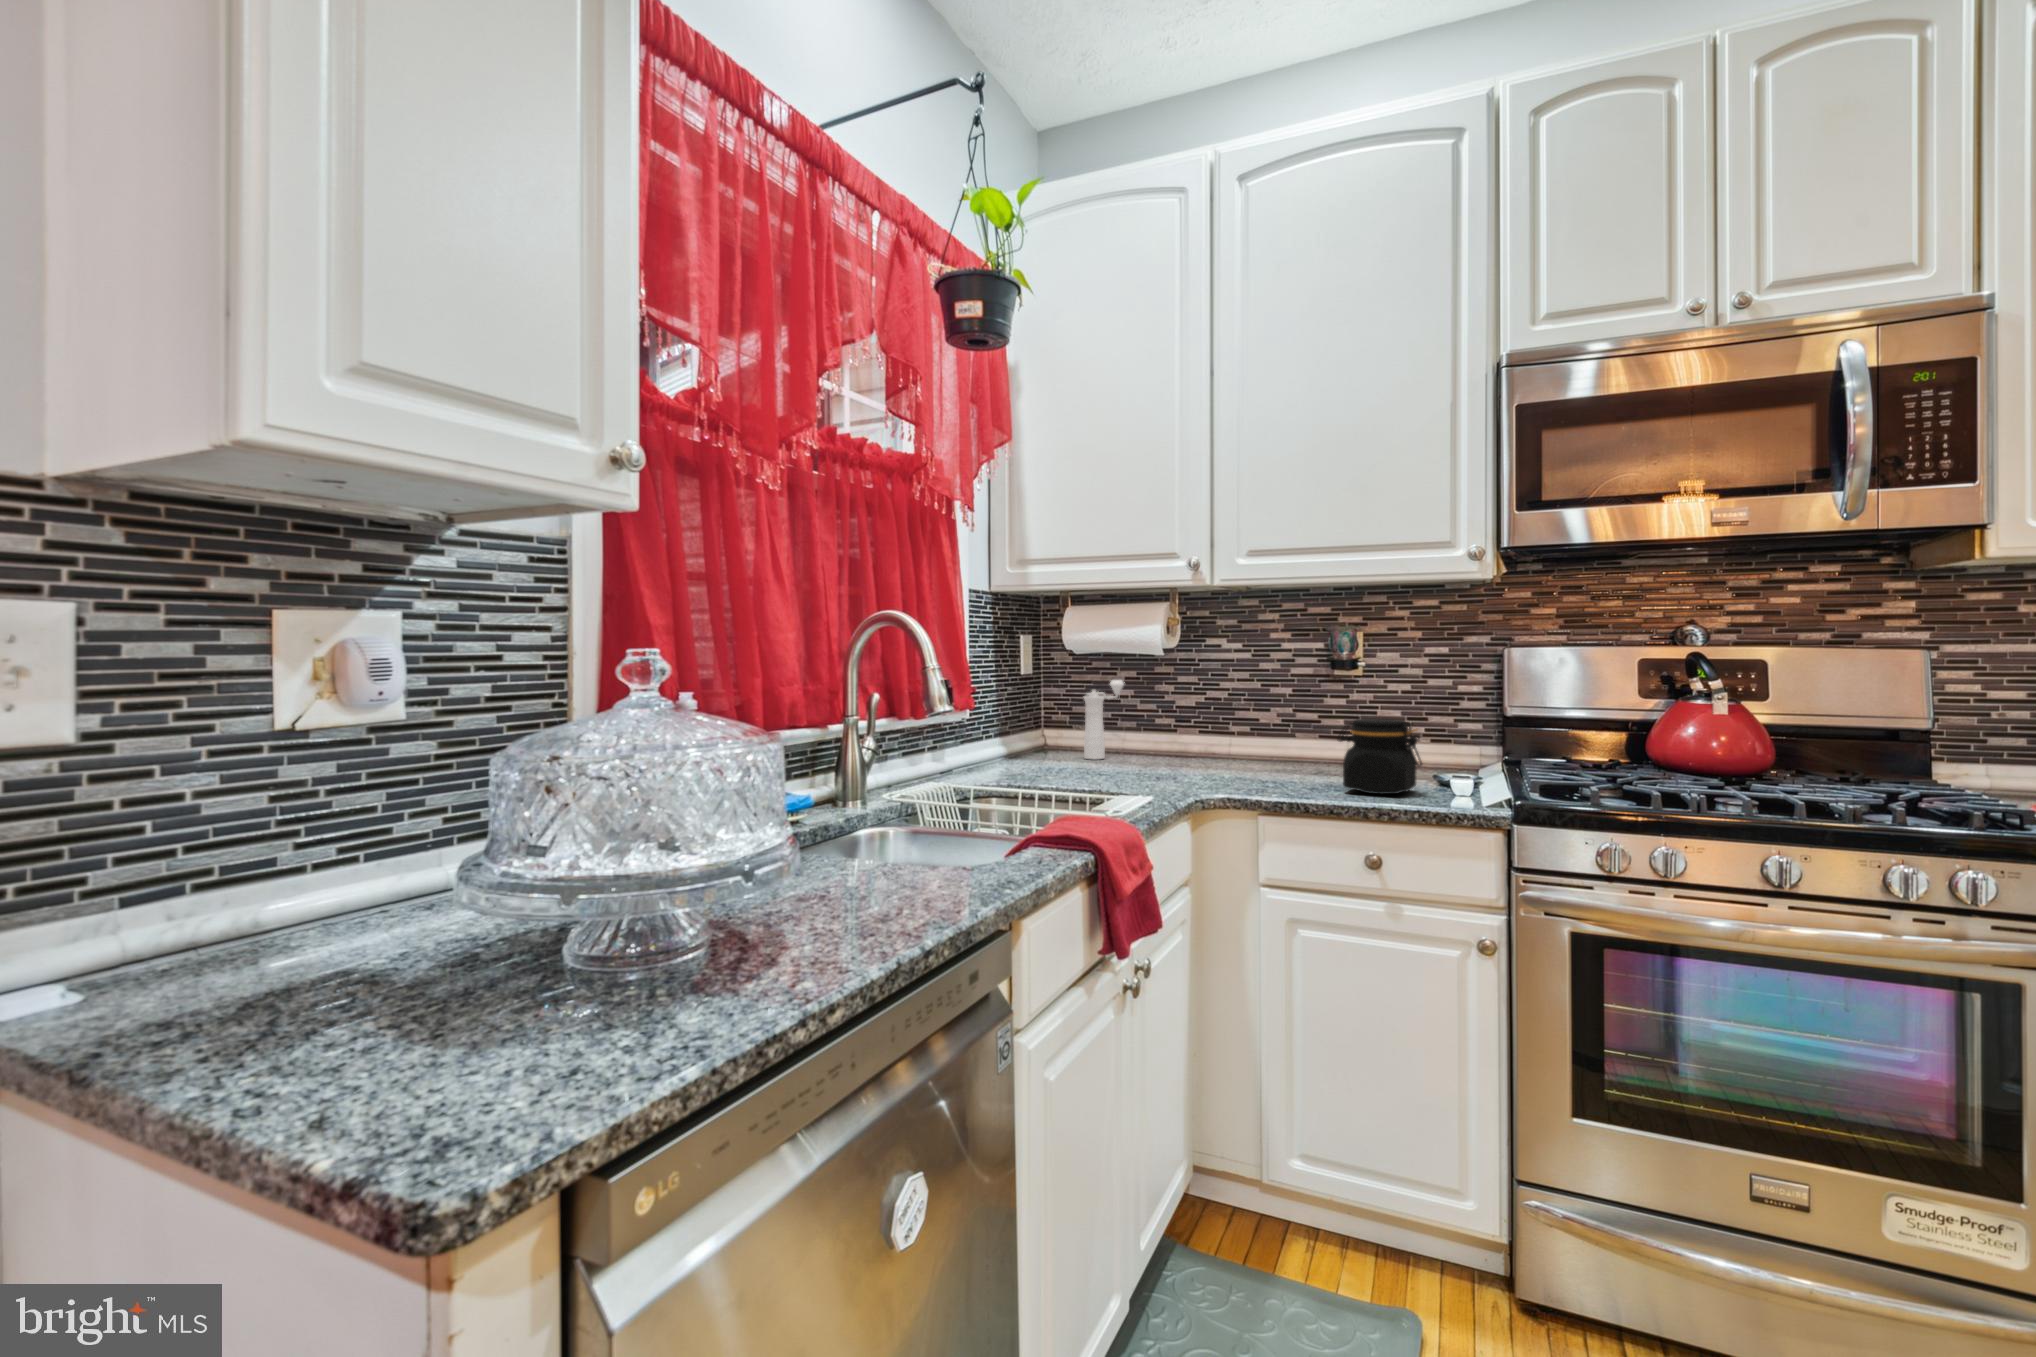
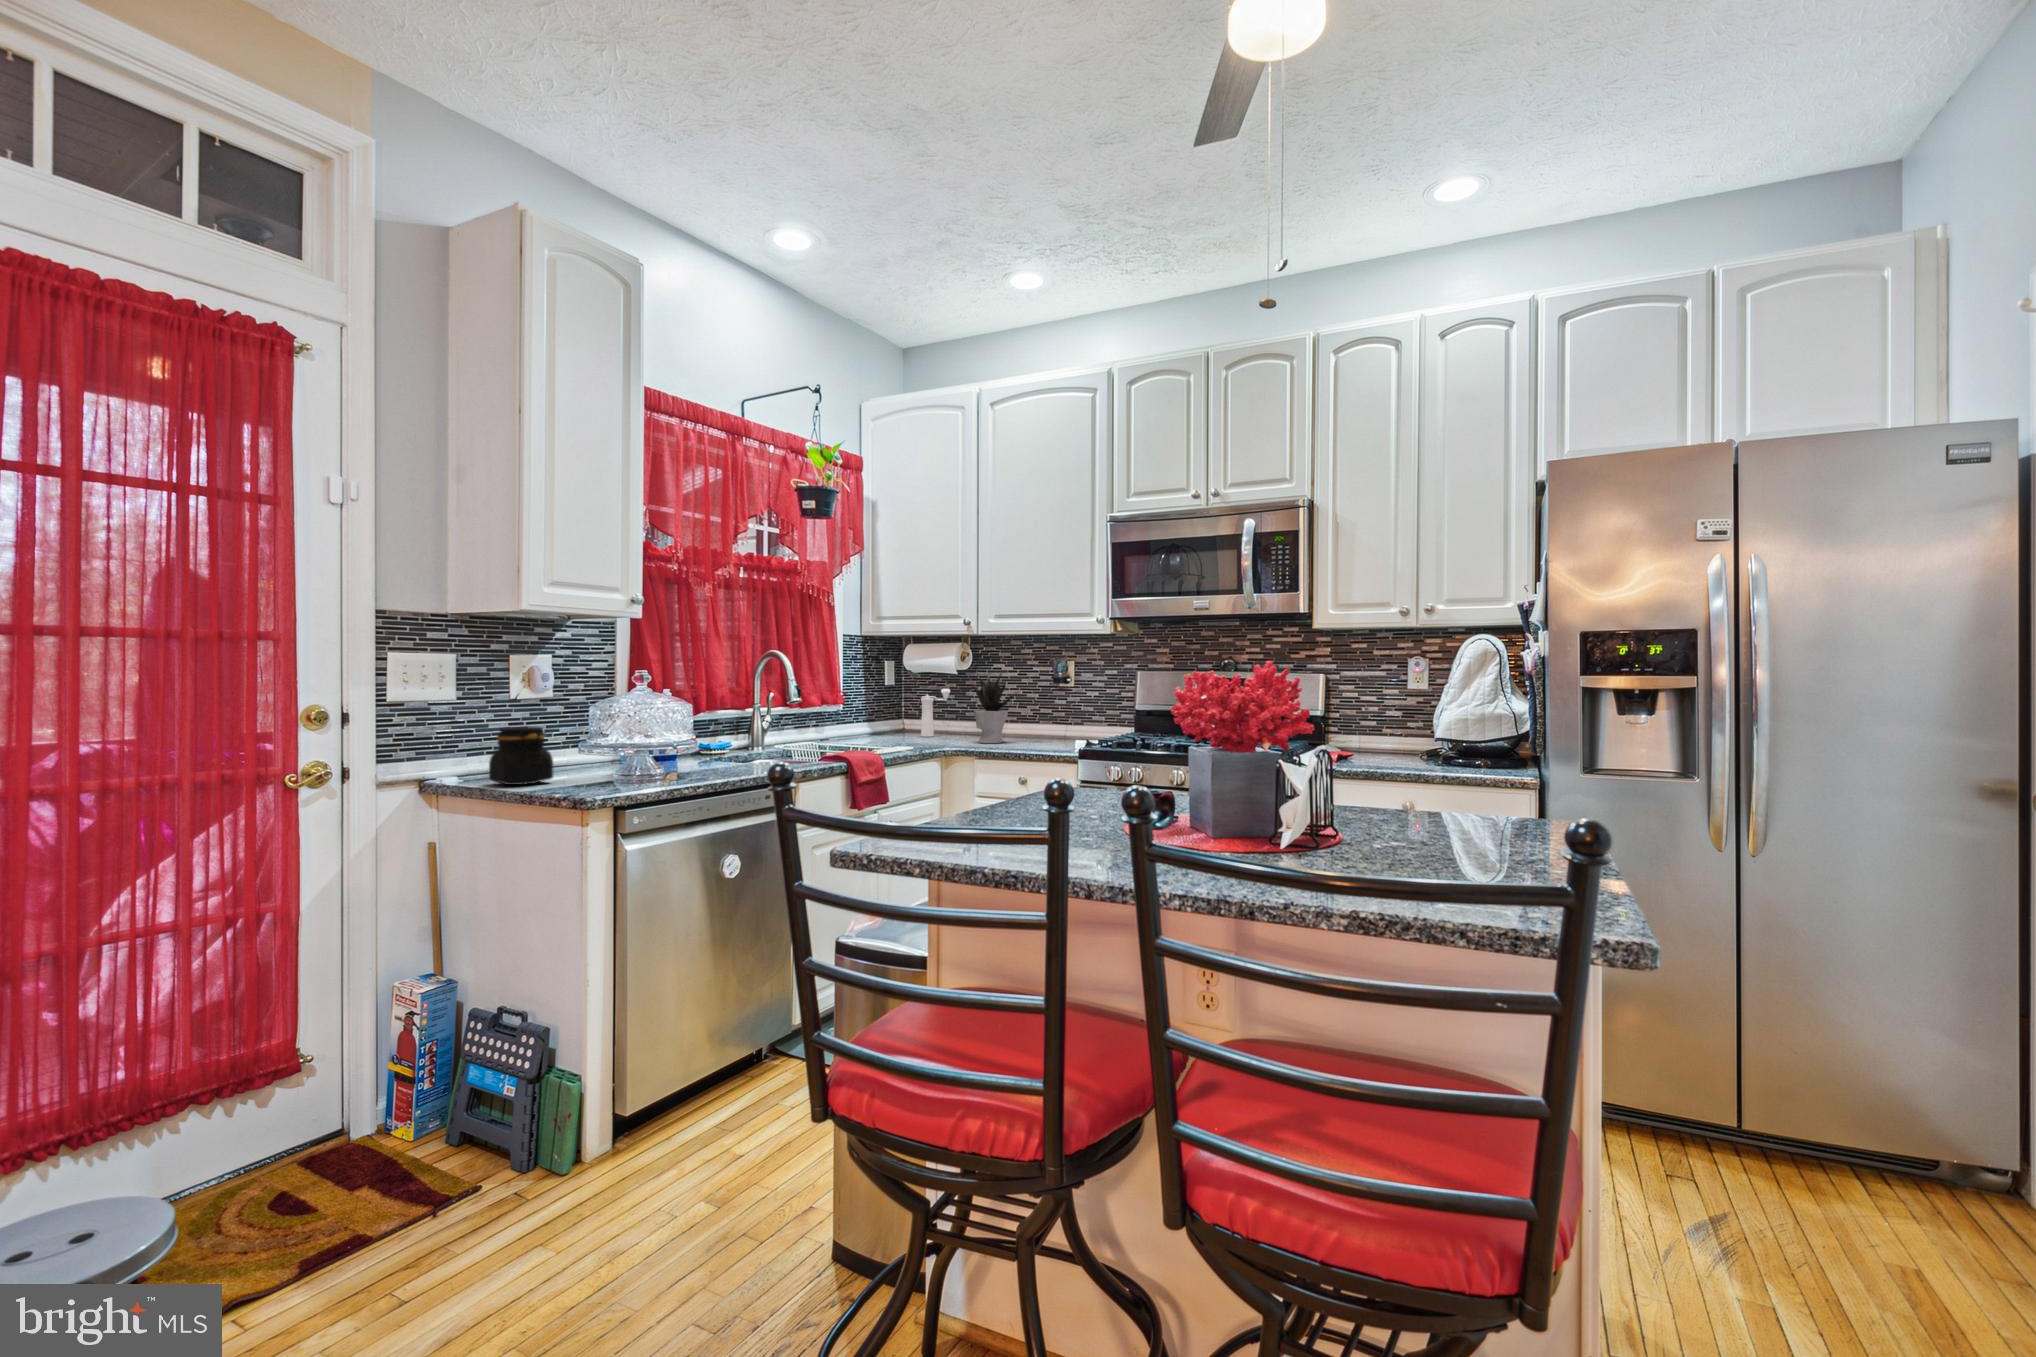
potted plant: none [1198,651,1282,776] -> present [971,673,1018,743]
jar: present [1338,719,1422,794] -> present [489,727,553,785]

